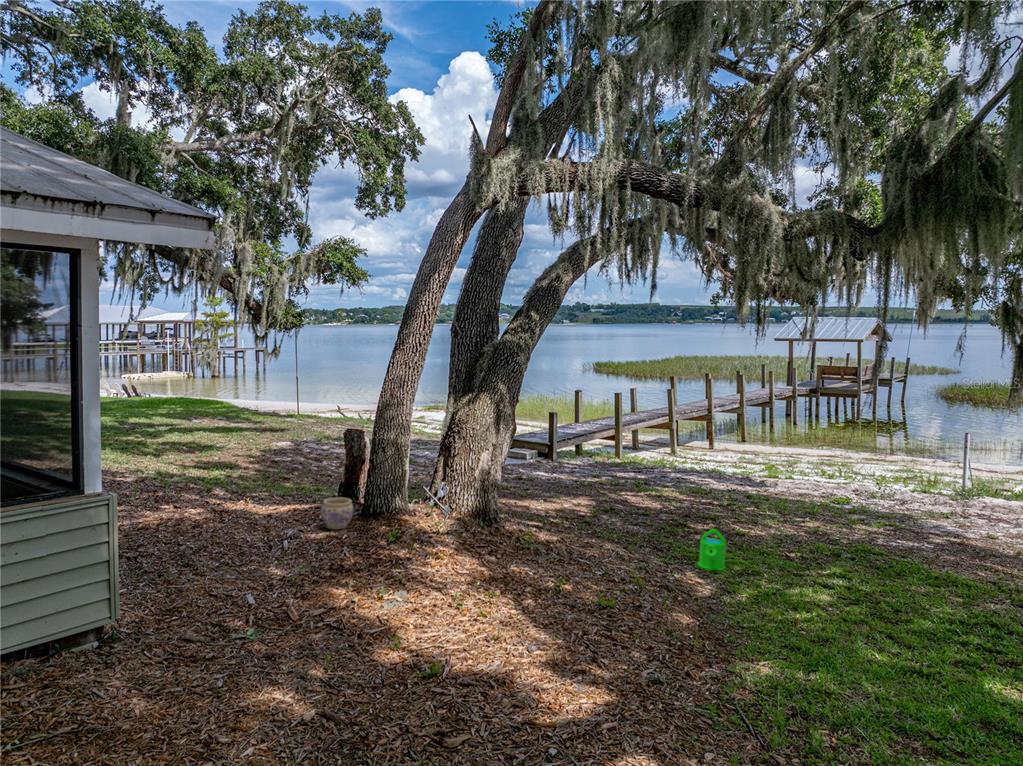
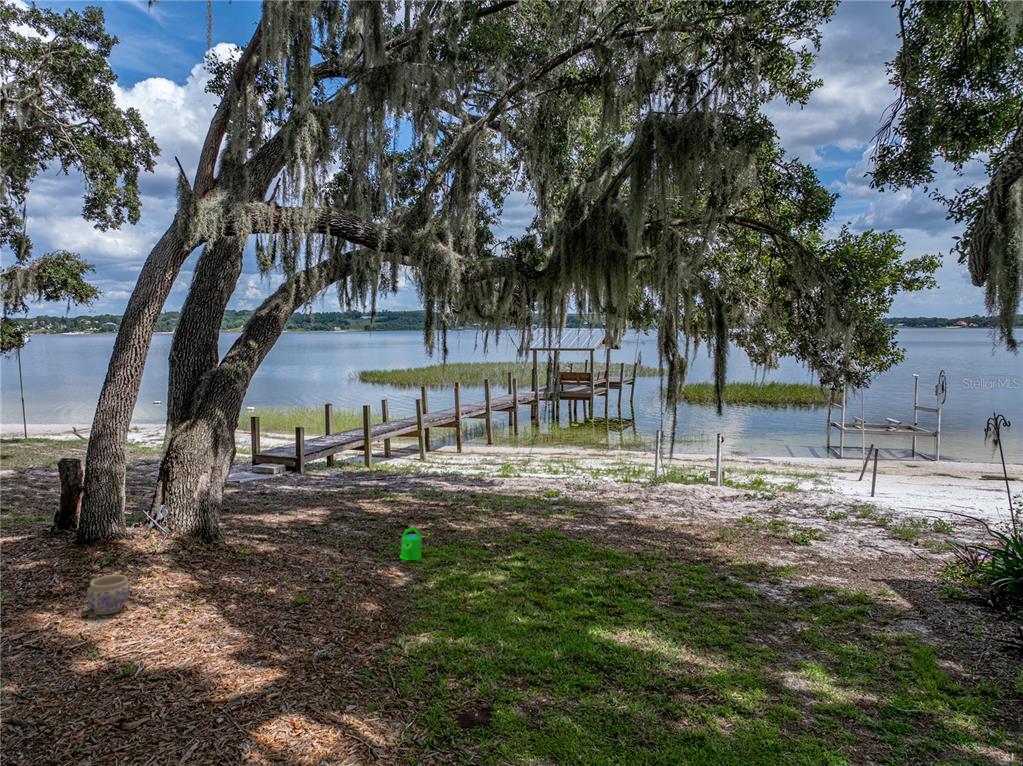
planter: present [321,497,354,530] -> present [87,575,130,615]

